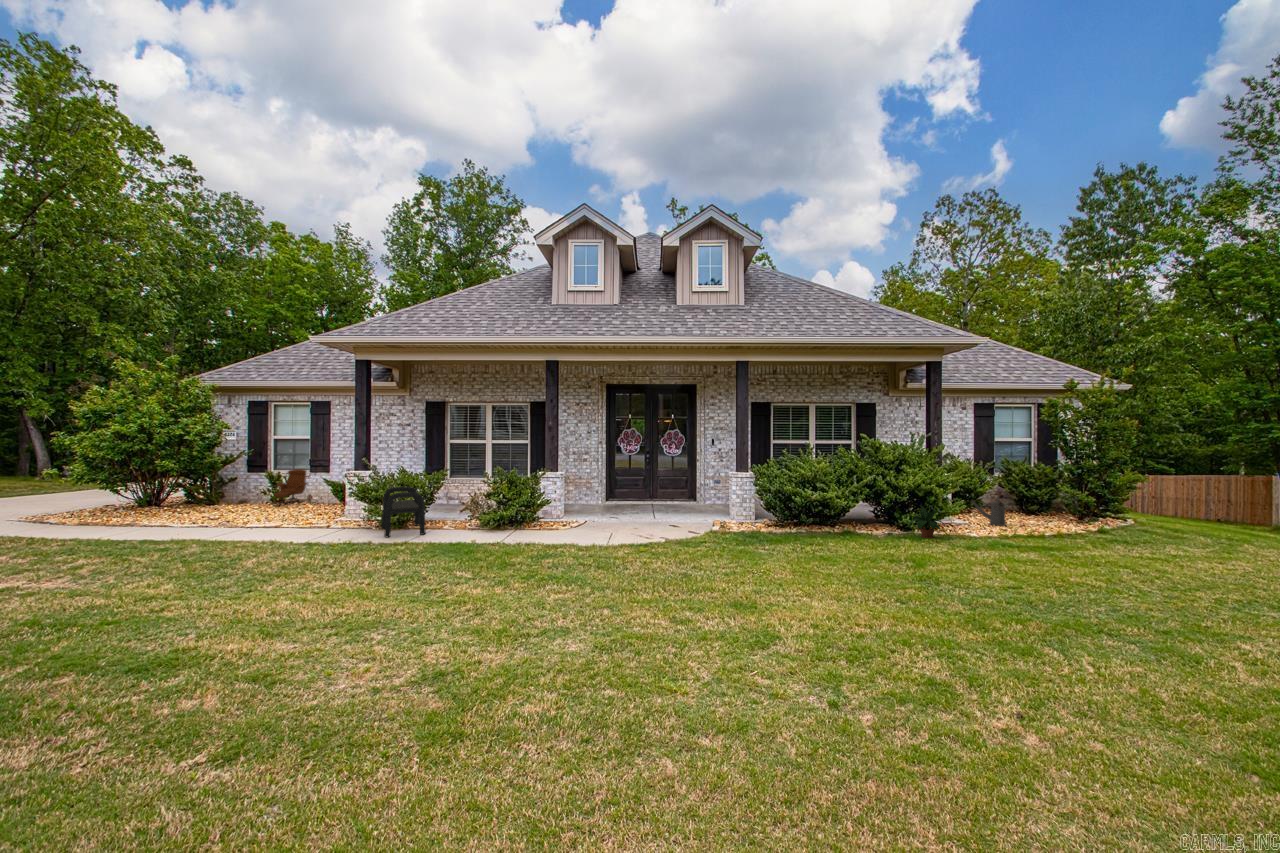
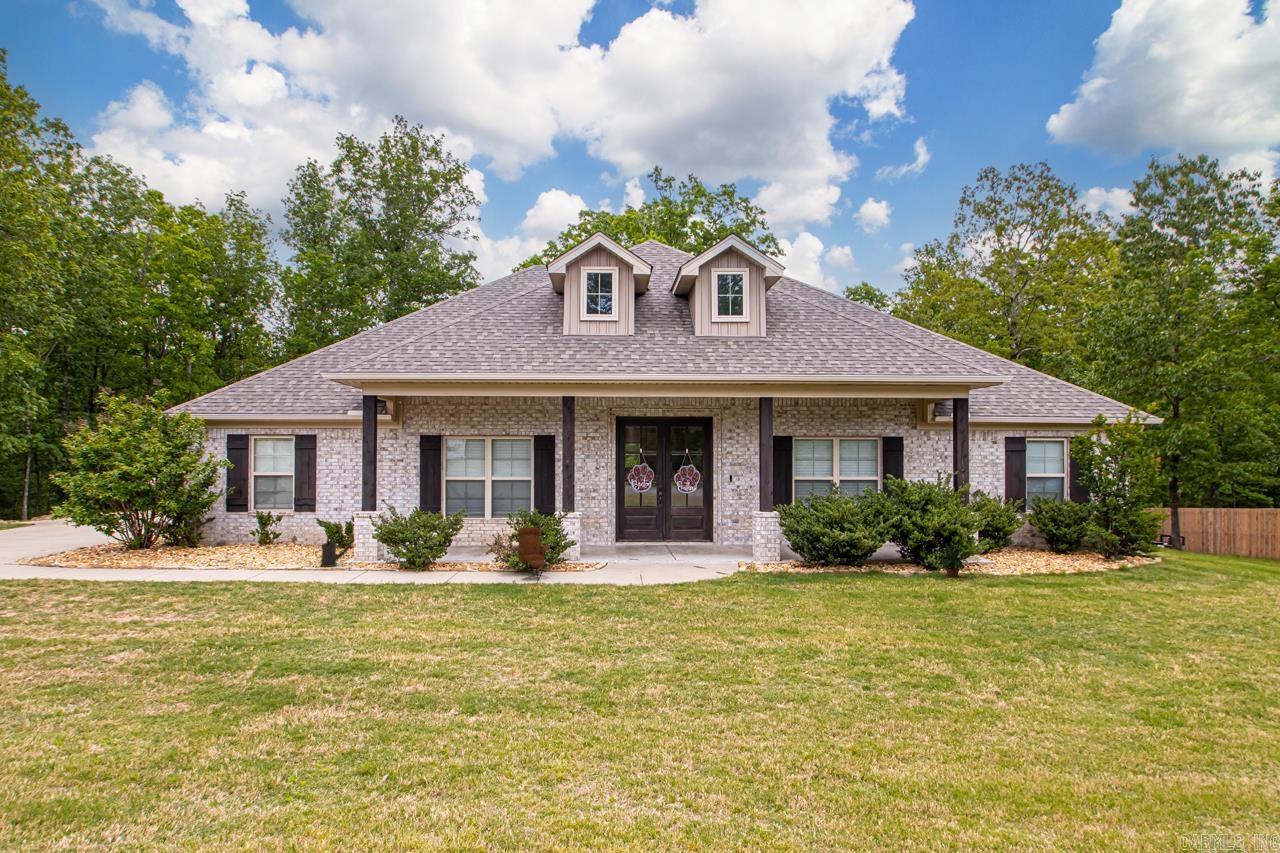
lounge chair: present [274,469,308,504] -> present [513,527,550,578]
bench: present [382,487,425,537] -> none [398,528,448,580]
watering can: present [972,497,1006,526] -> present [321,536,355,567]

